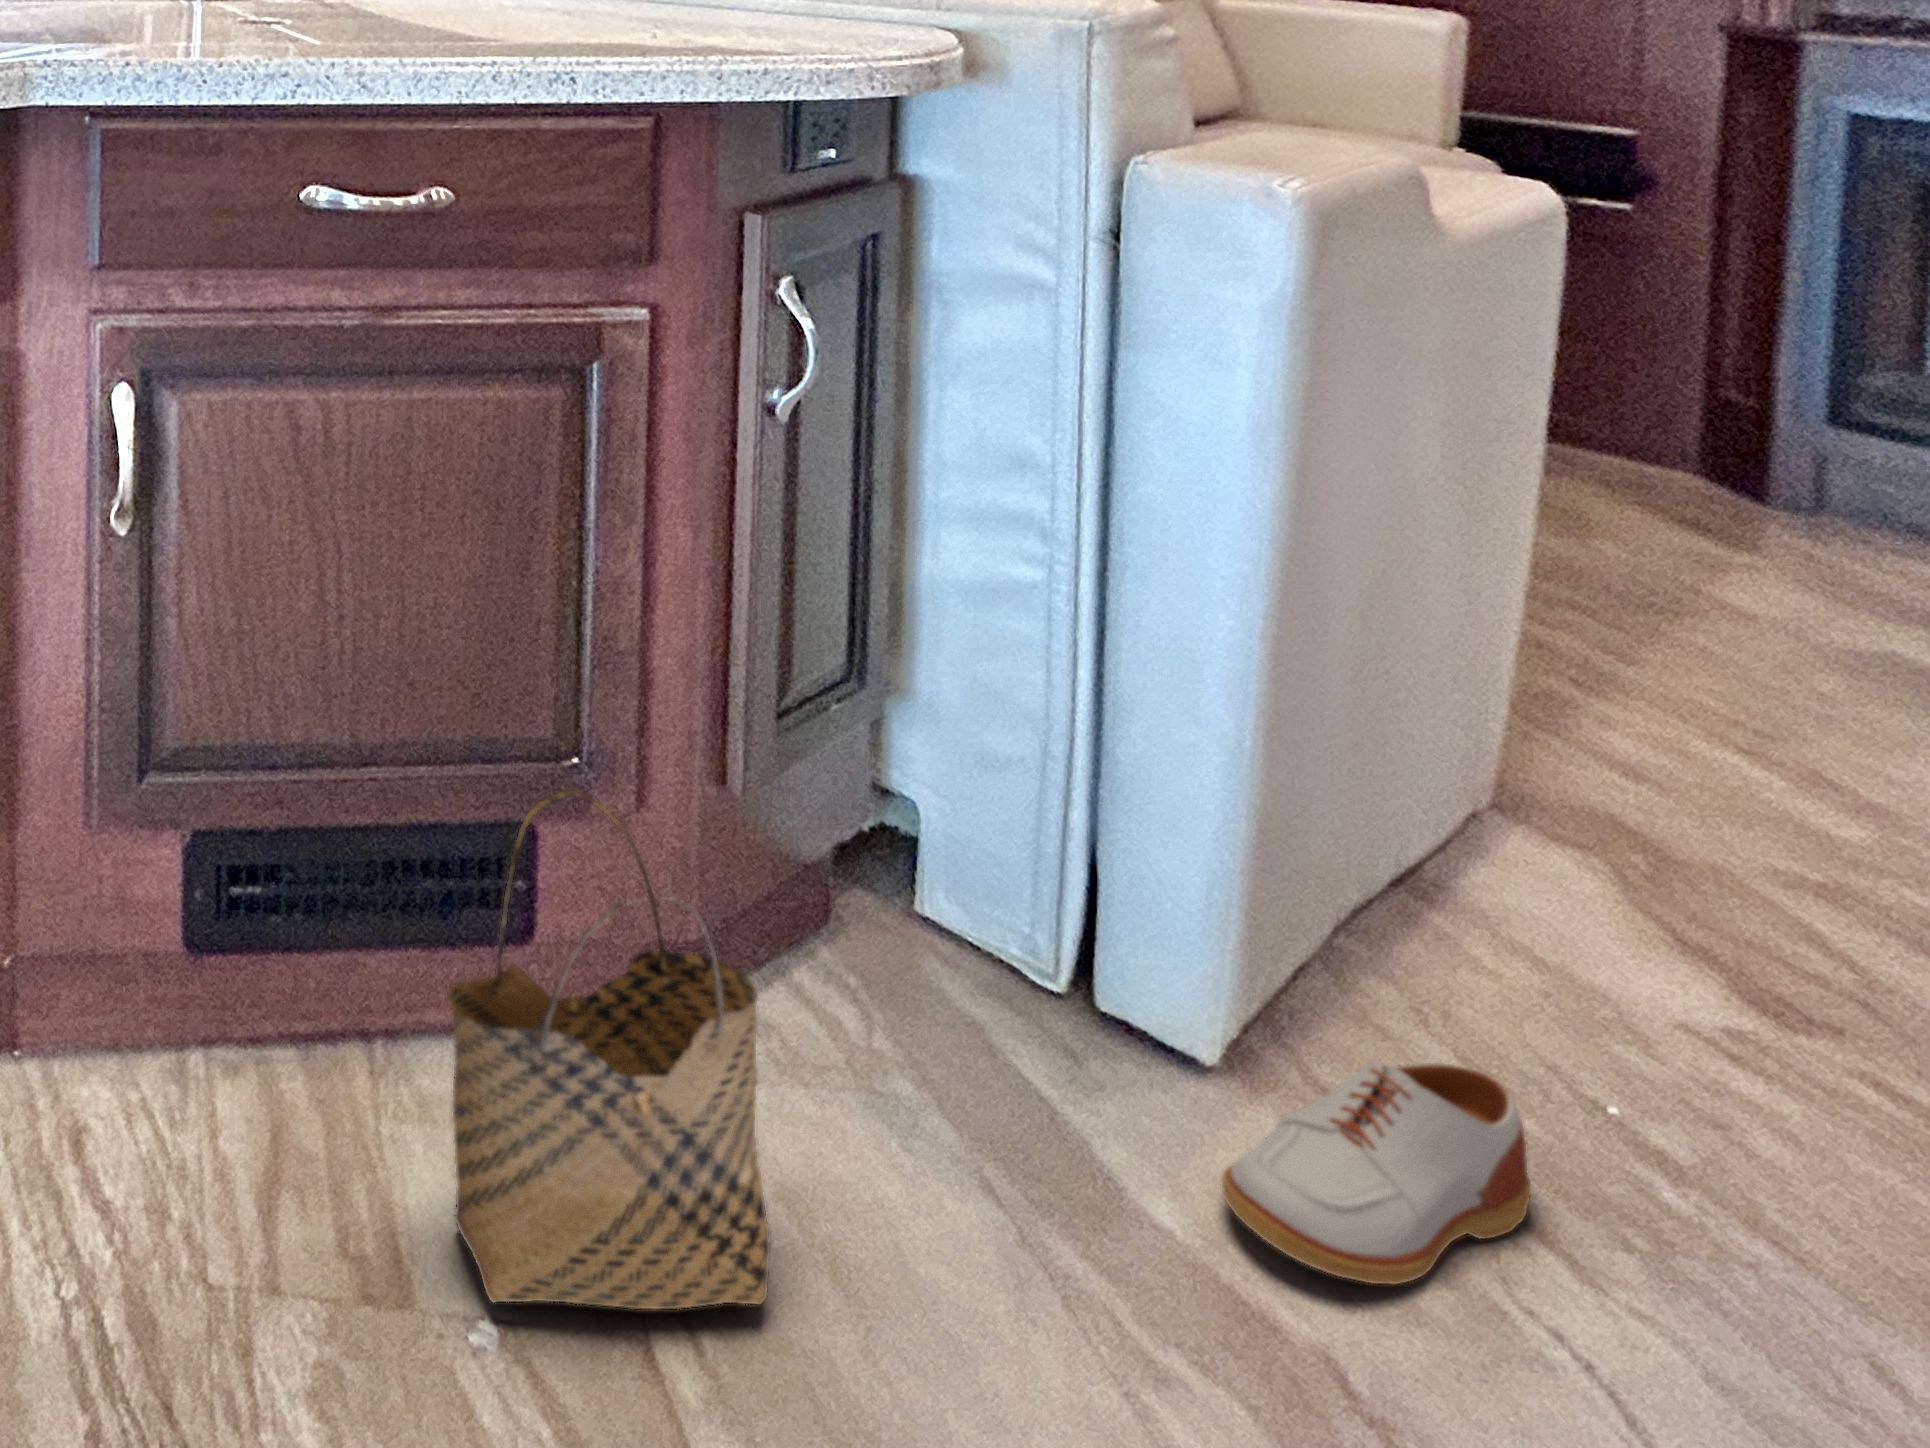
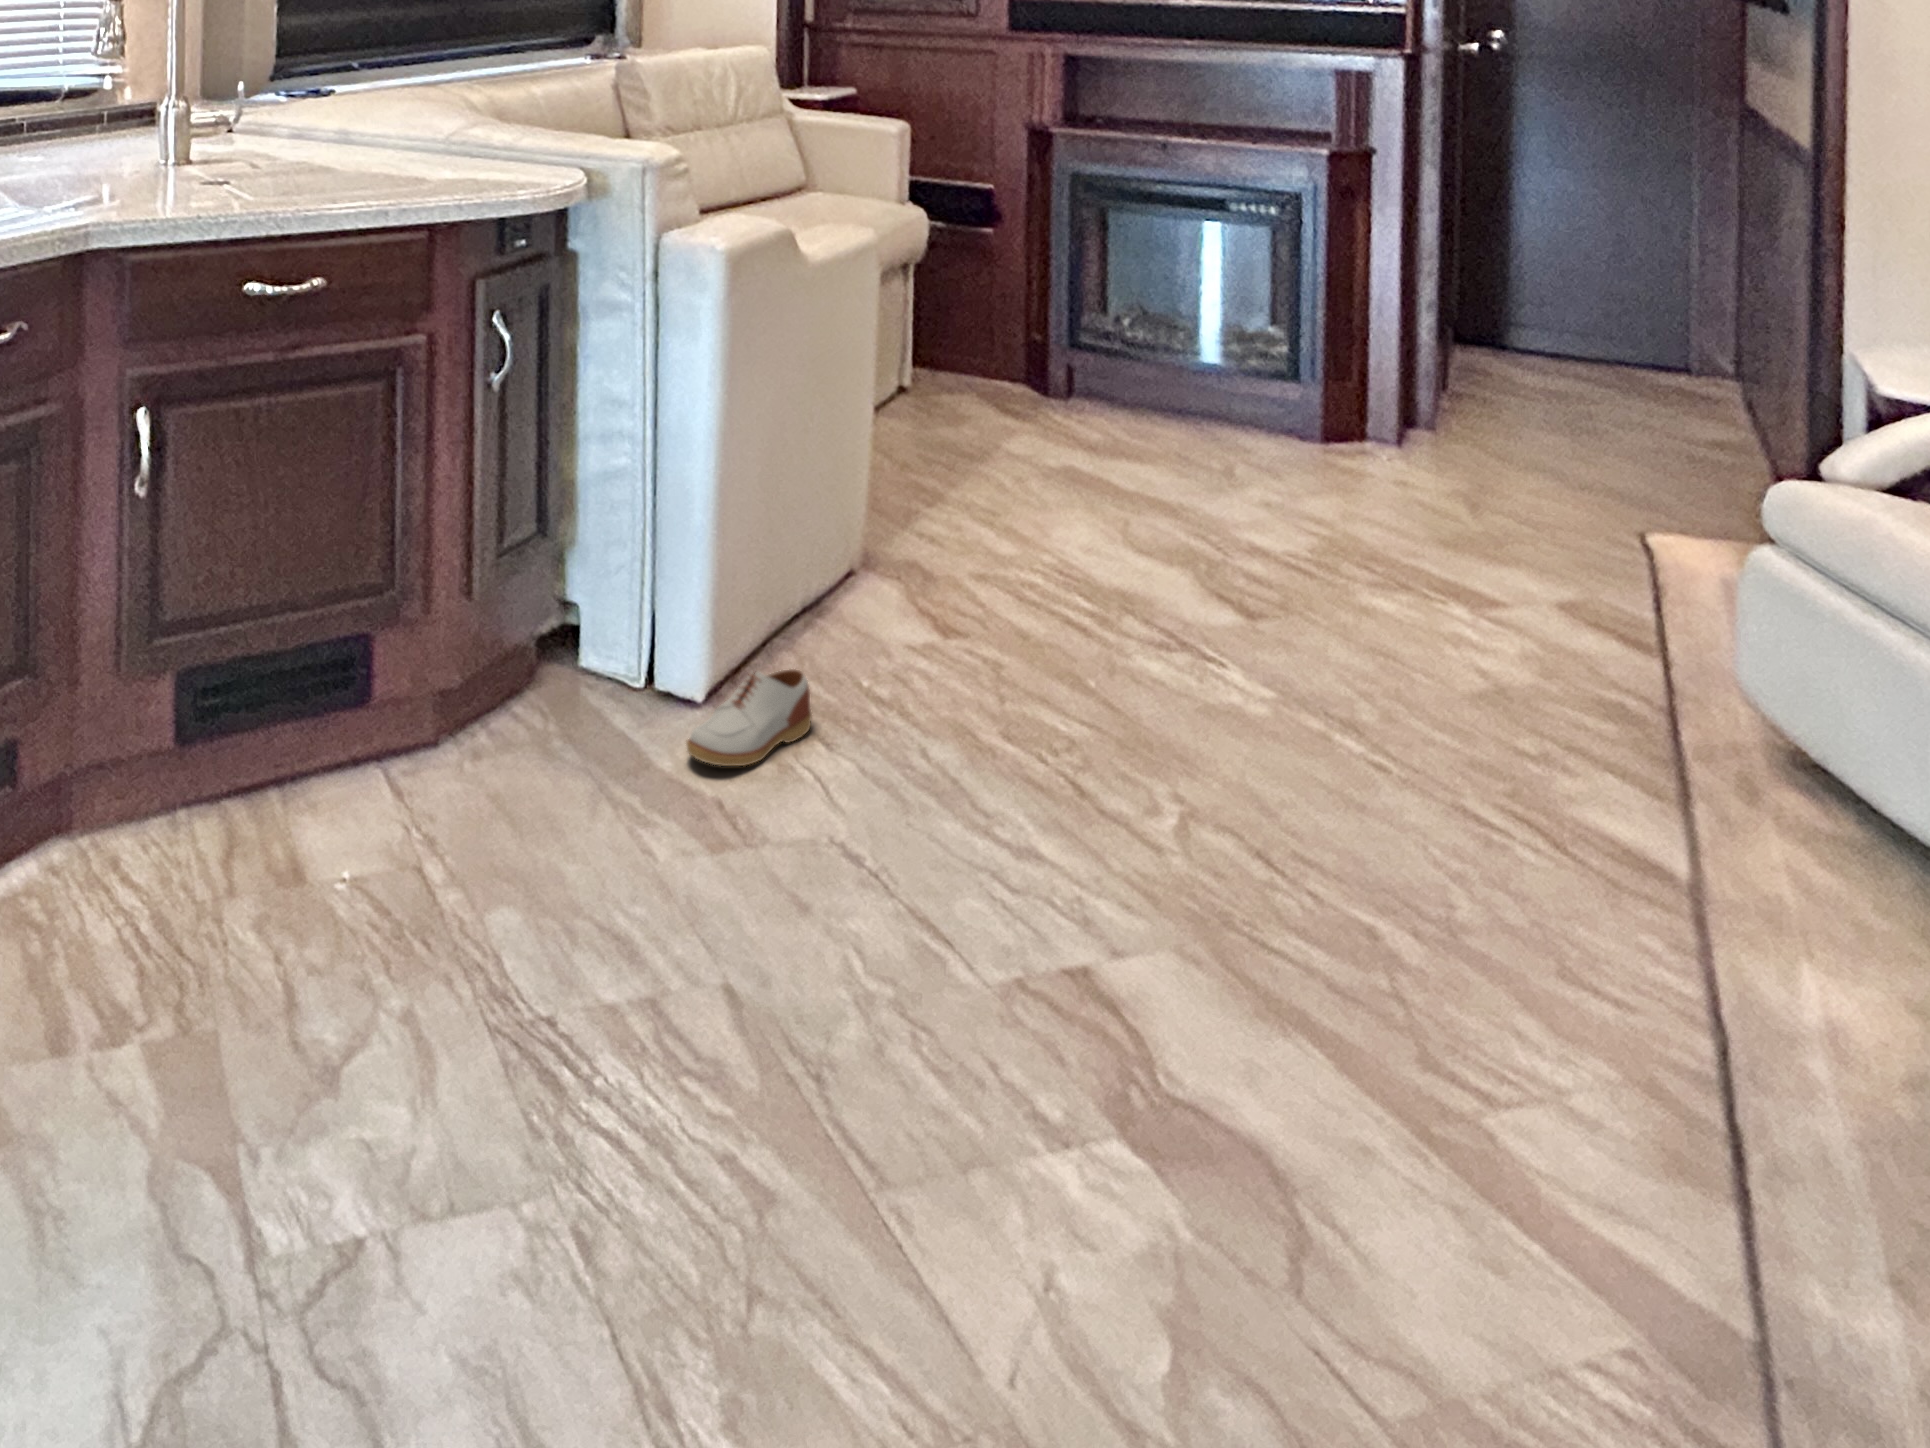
woven basket: present [447,790,770,1309] -> none [324,602,480,868]

